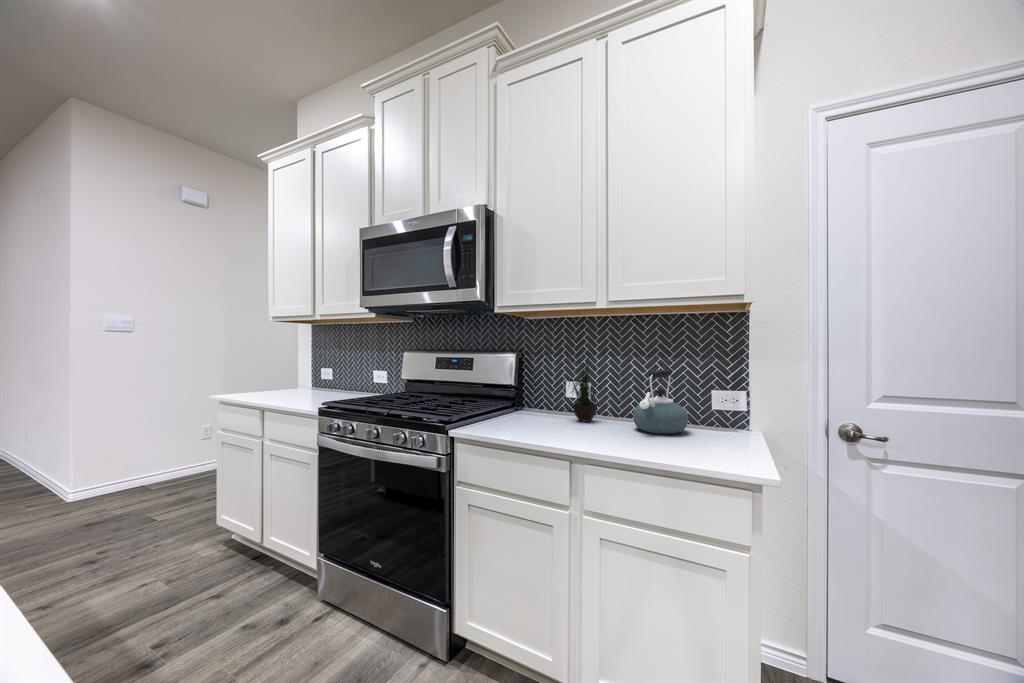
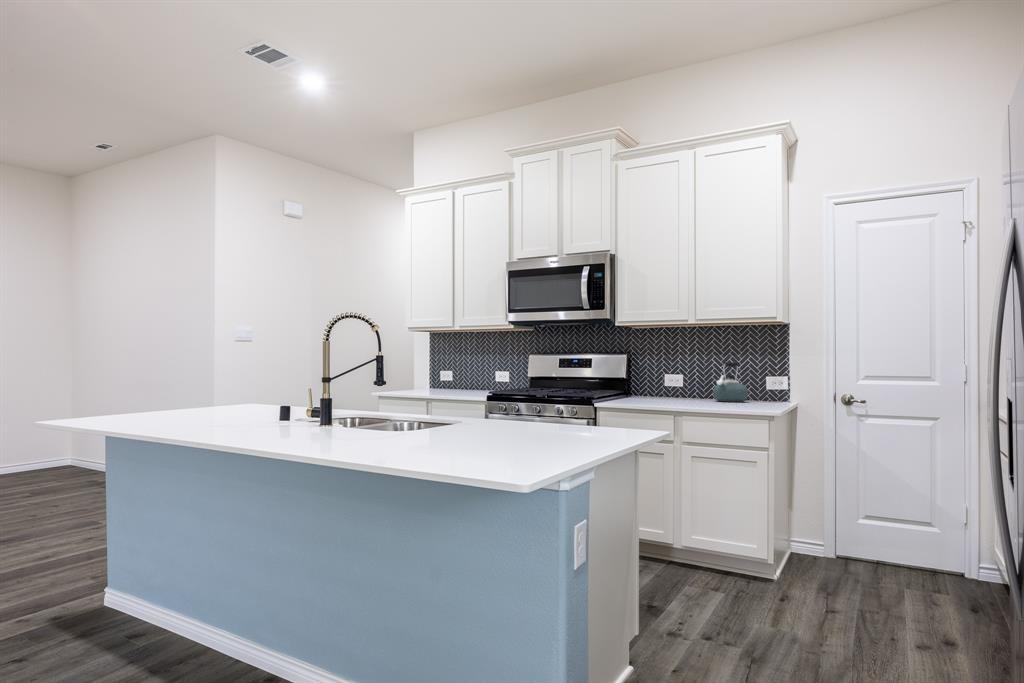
potted plant: present [569,357,598,422] -> none [664,345,694,399]

